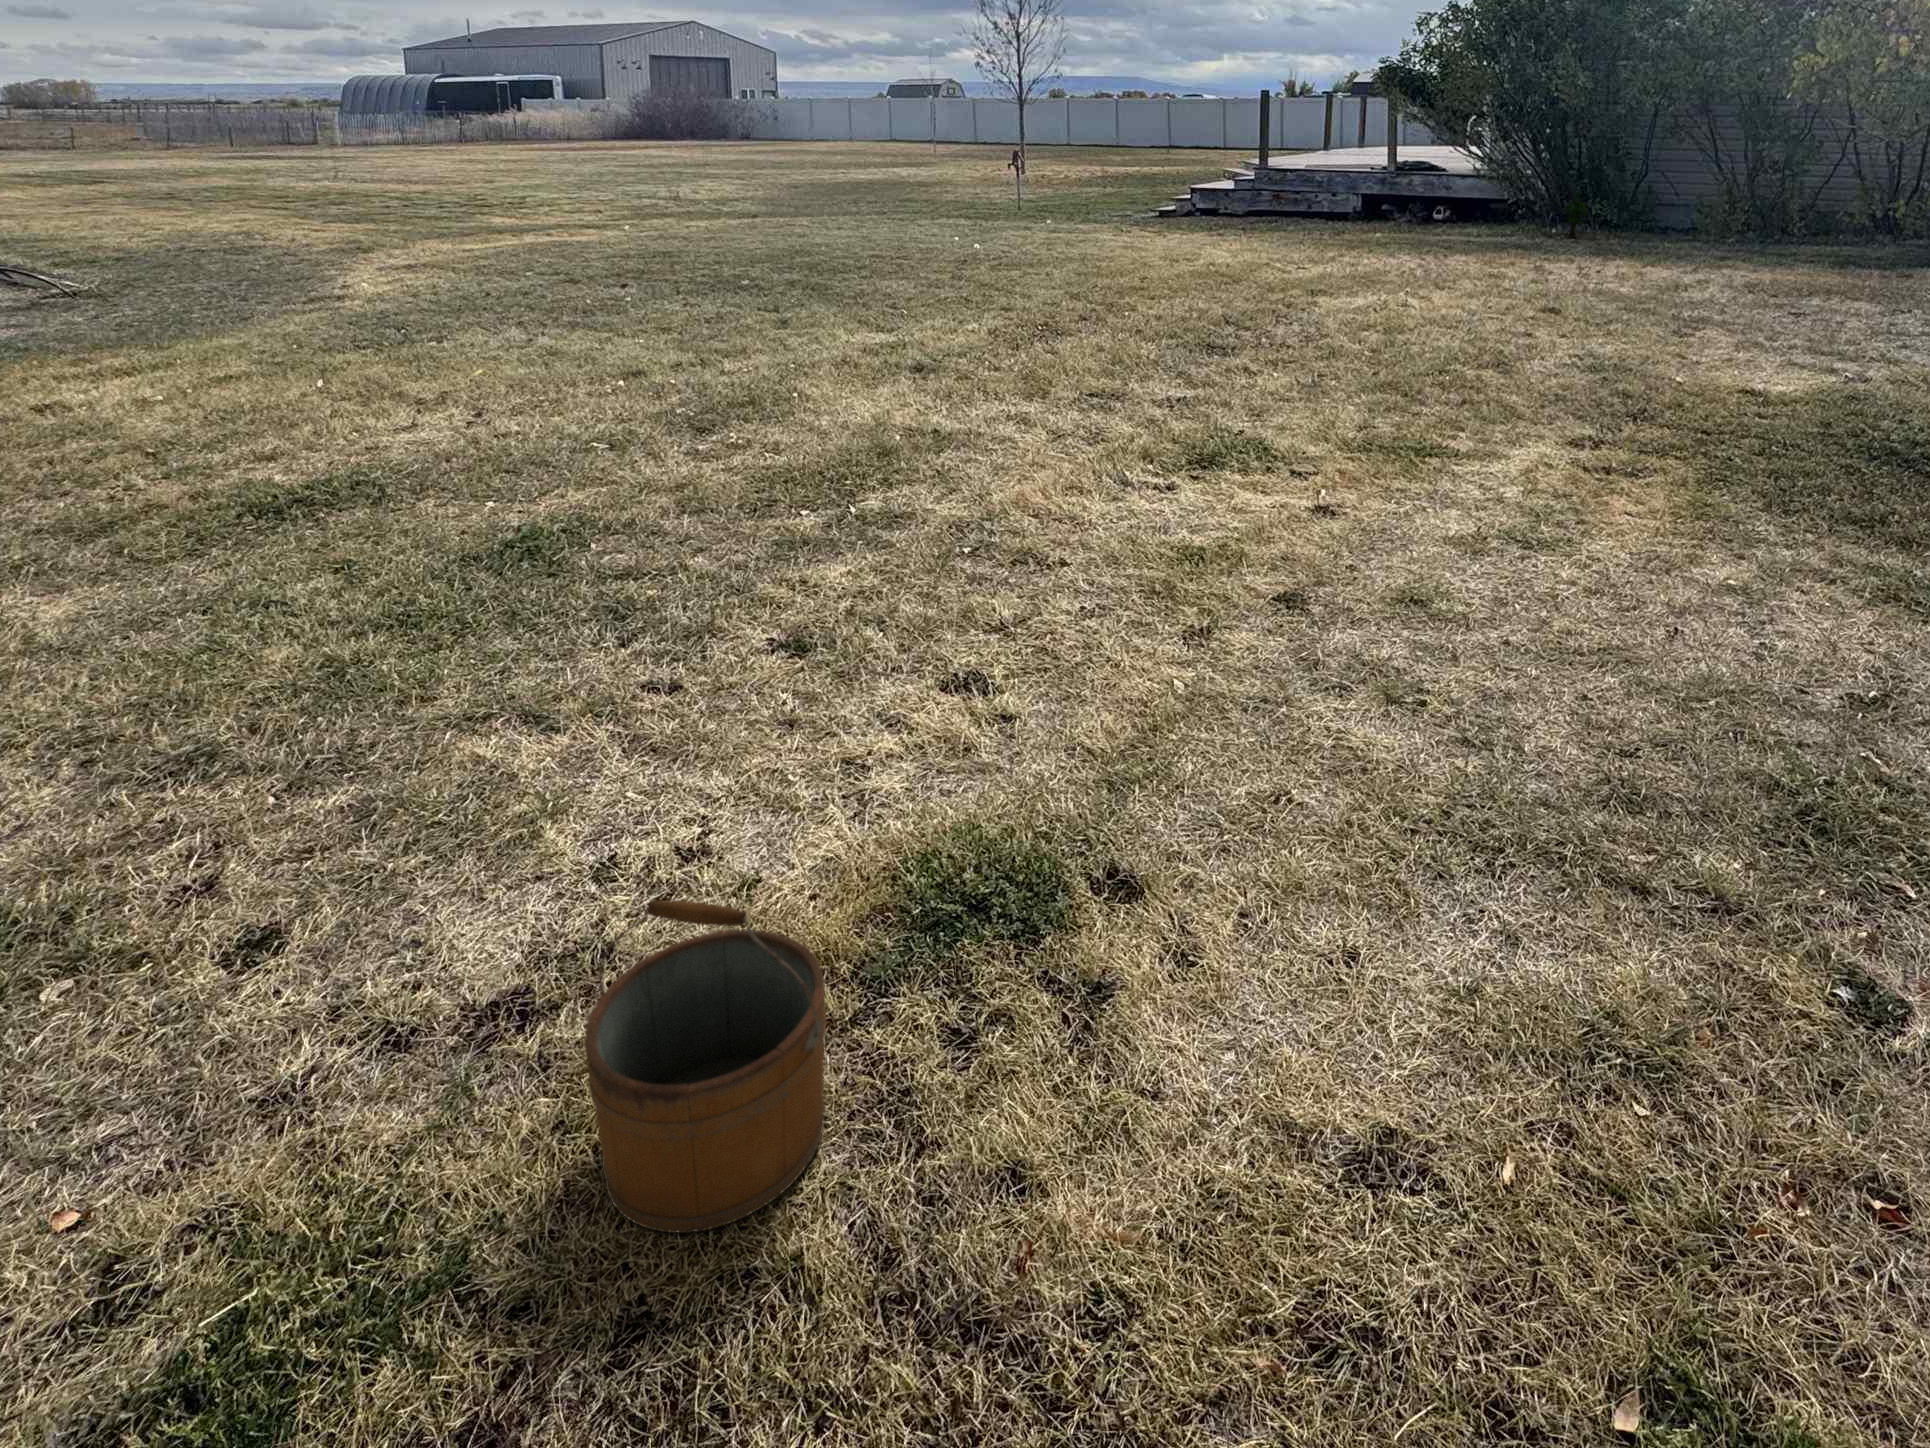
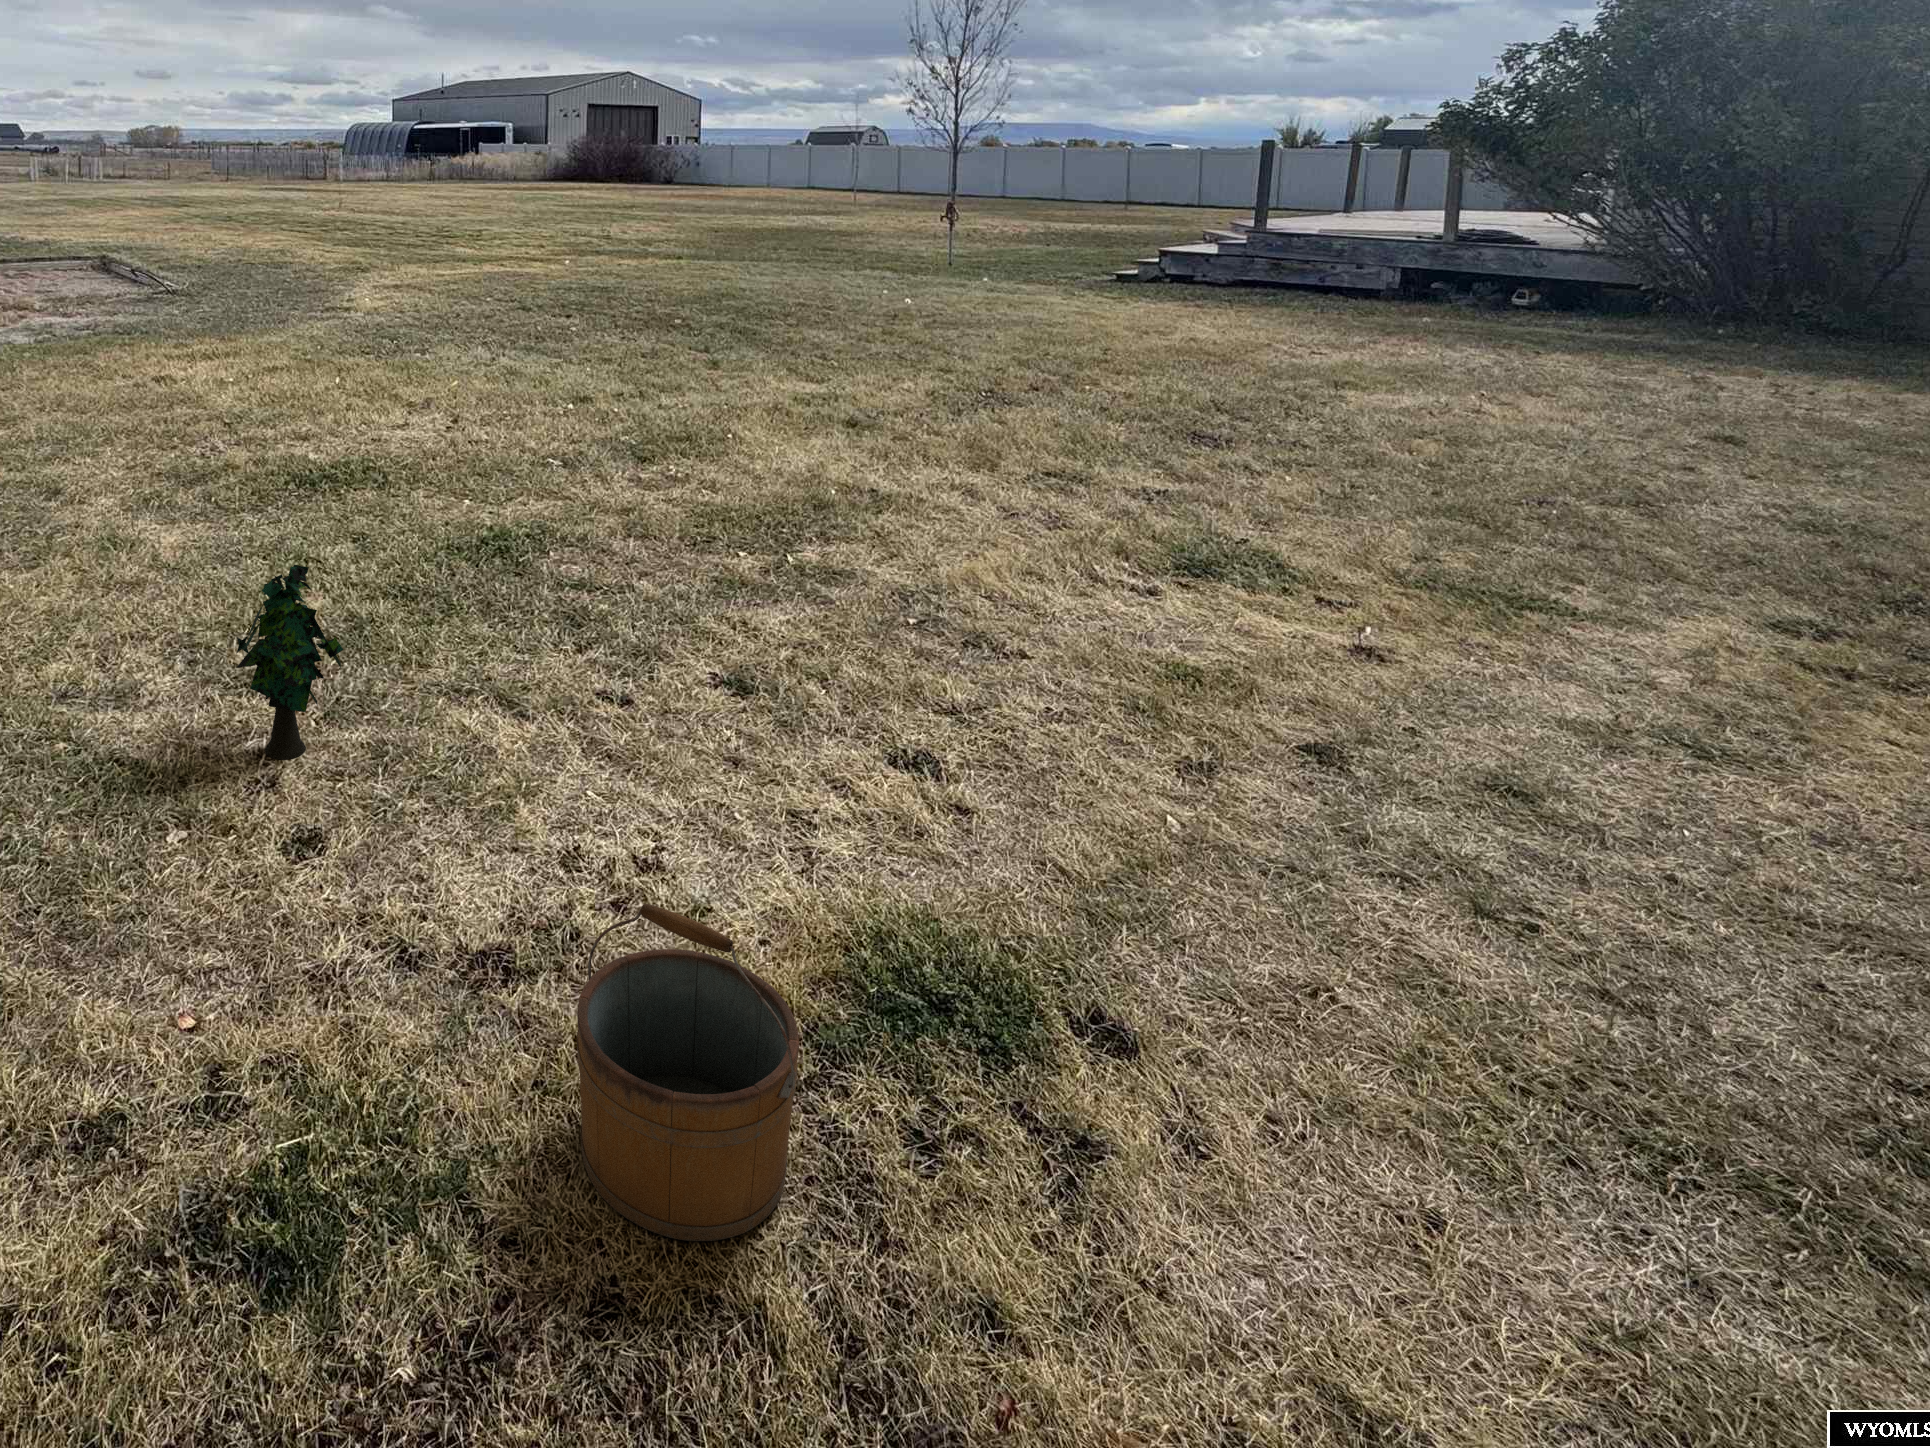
decorative plant: present [1563,192,1587,238] -> present [236,565,343,759]

